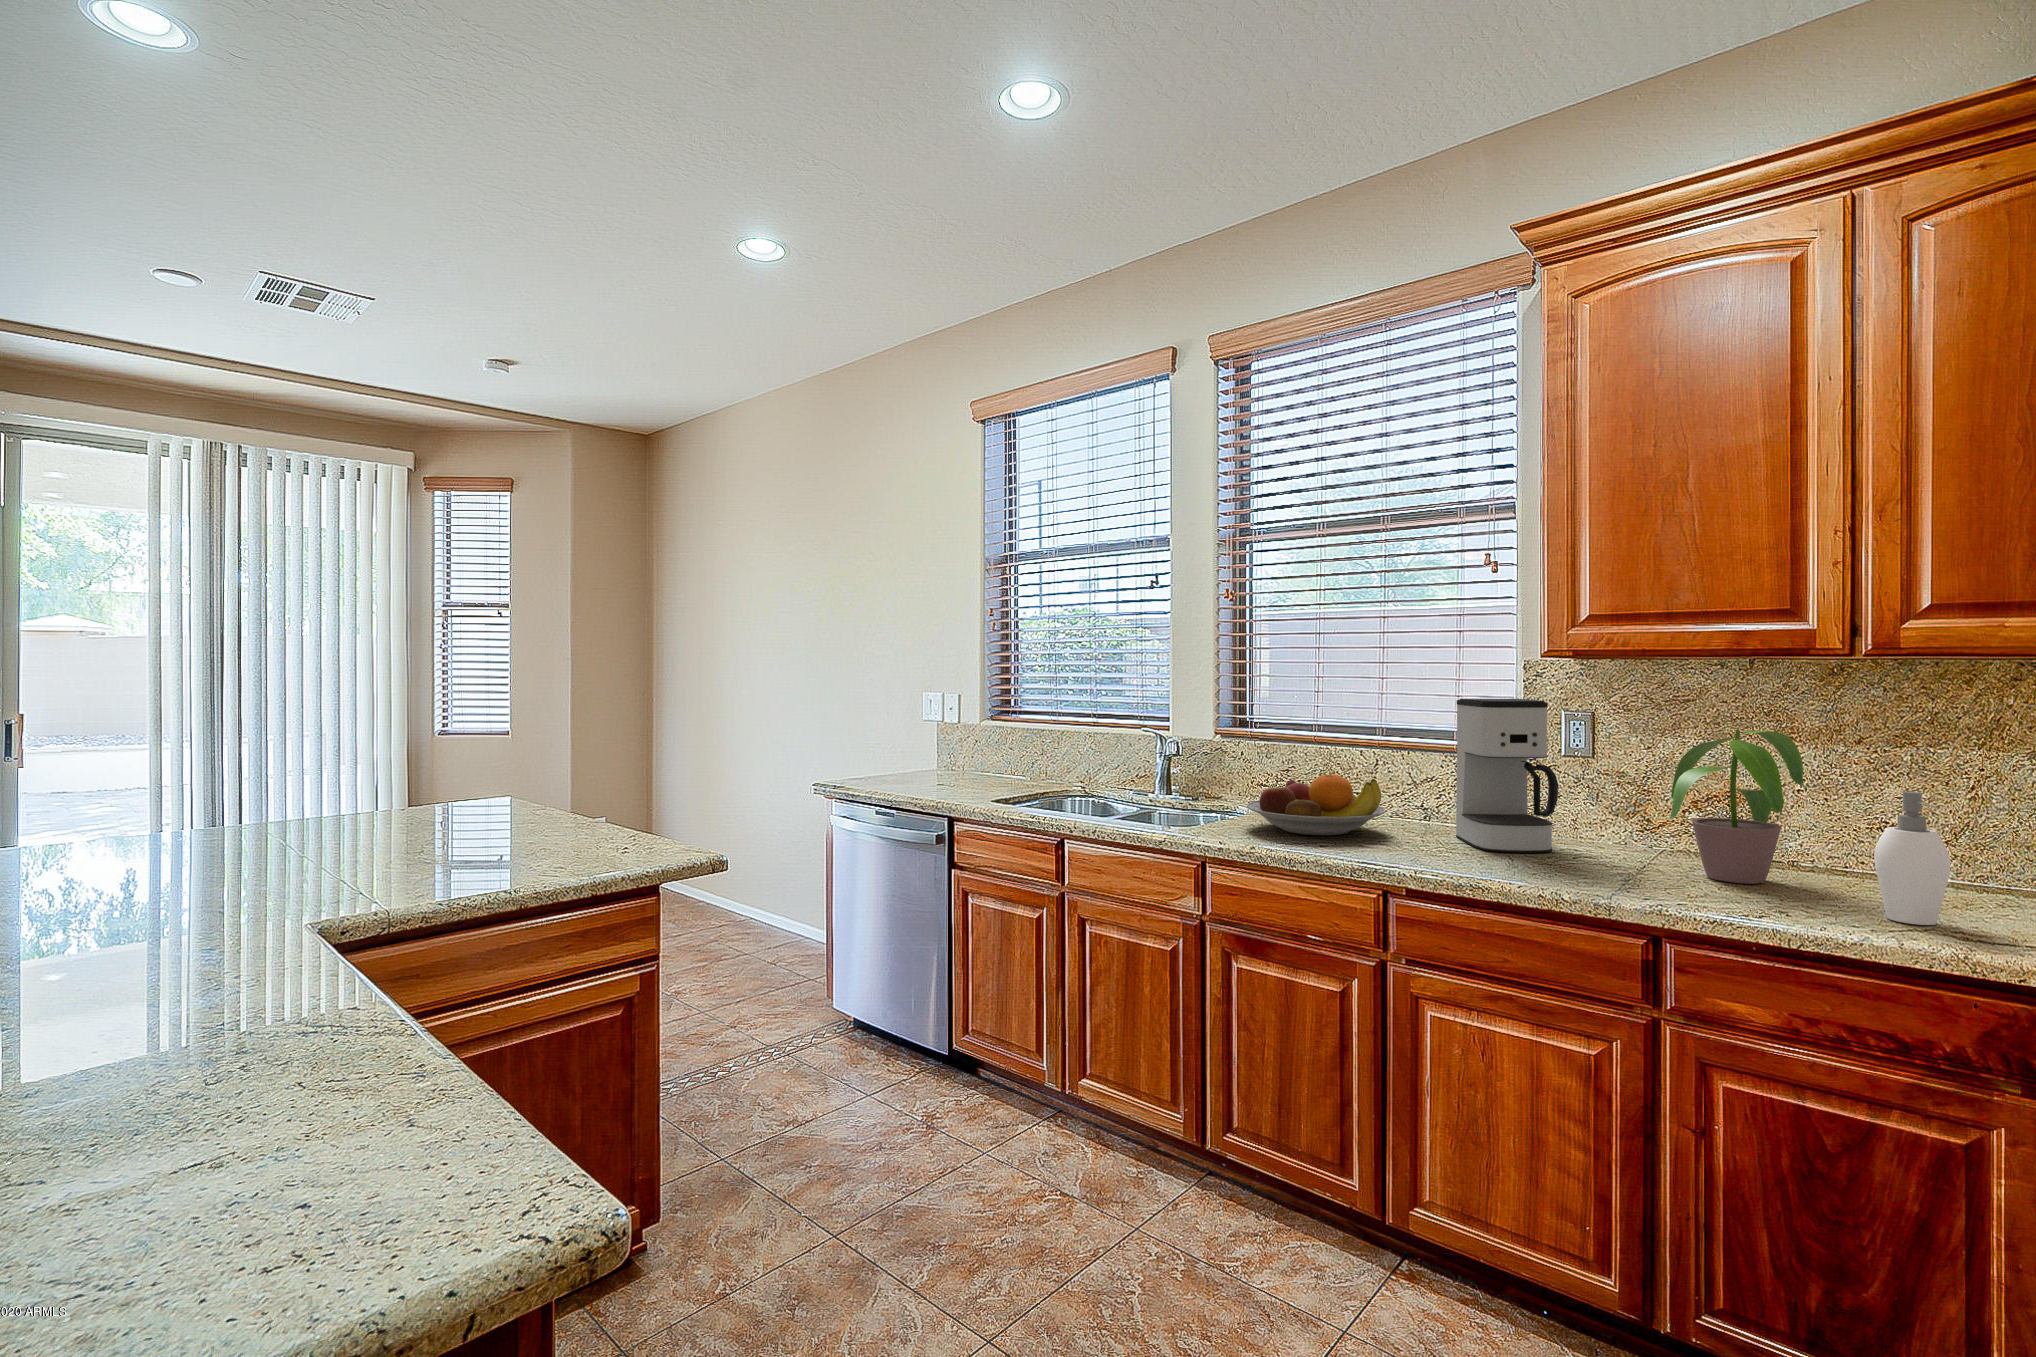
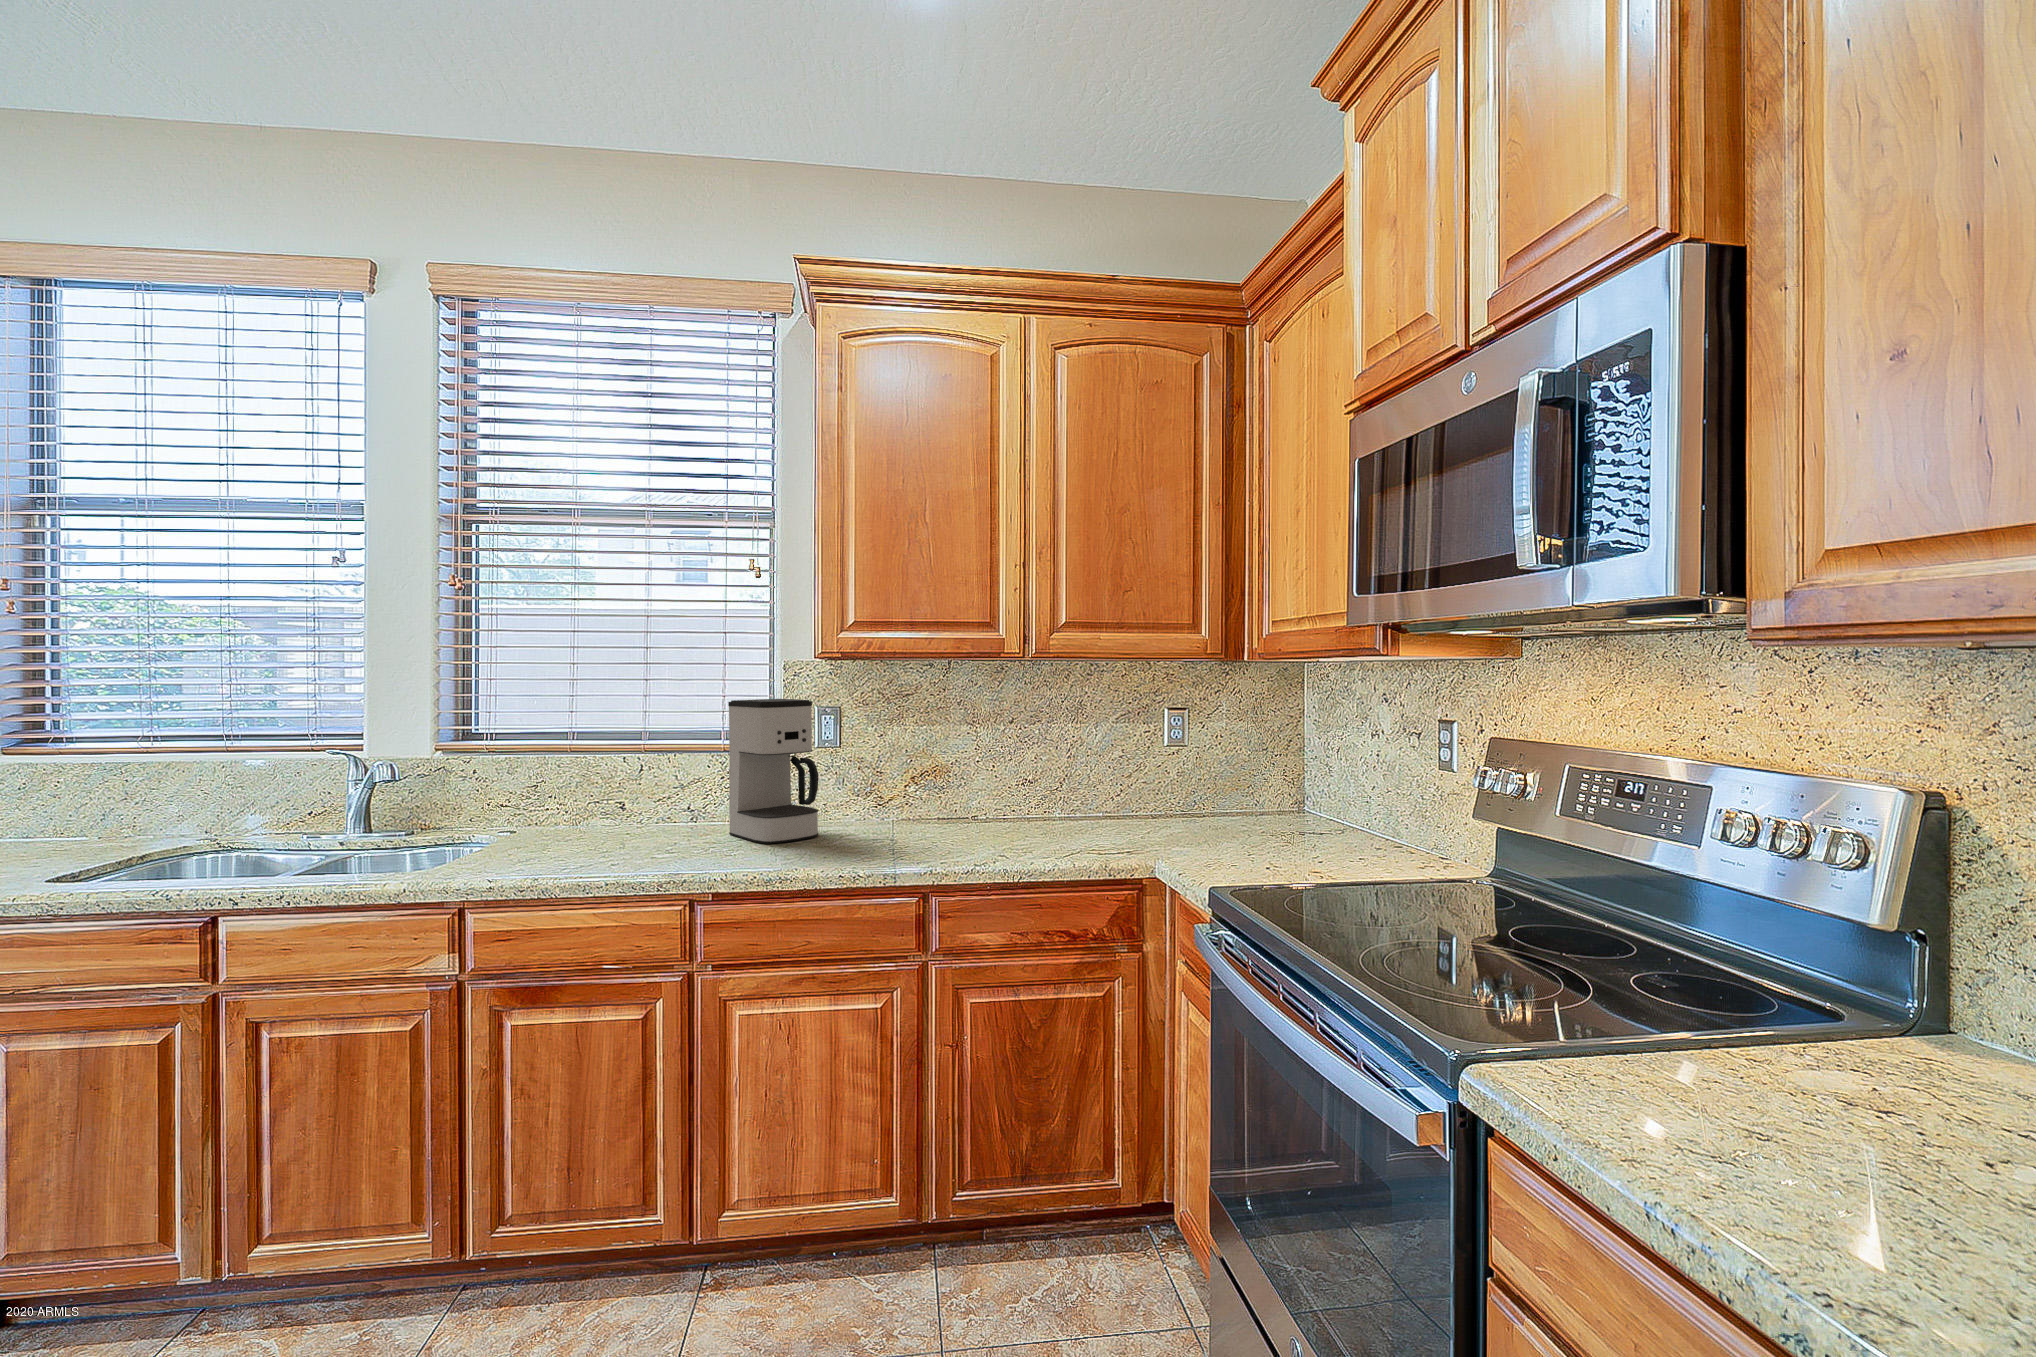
potted plant: present [1668,730,1804,884] -> none [892,718,1014,840]
fruit bowl: present [1247,774,1386,835] -> none [502,786,663,856]
soap dispenser: present [1874,792,1951,925] -> none [1051,756,1091,851]

